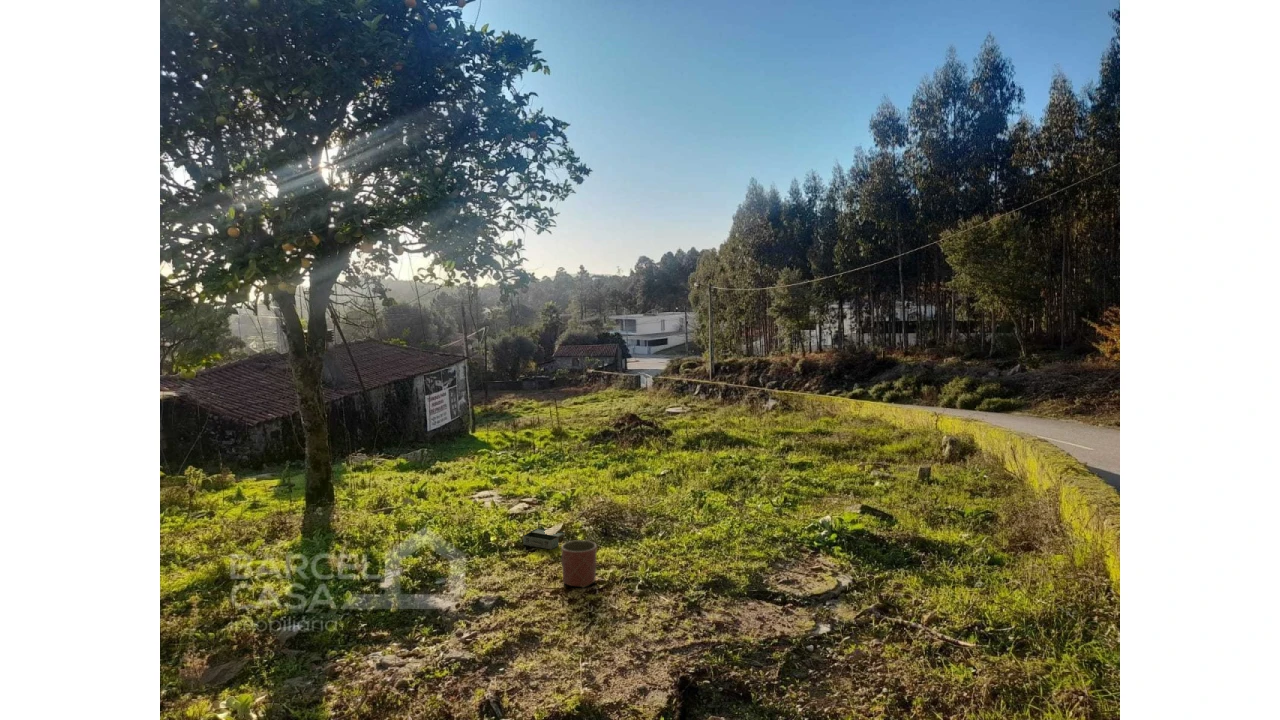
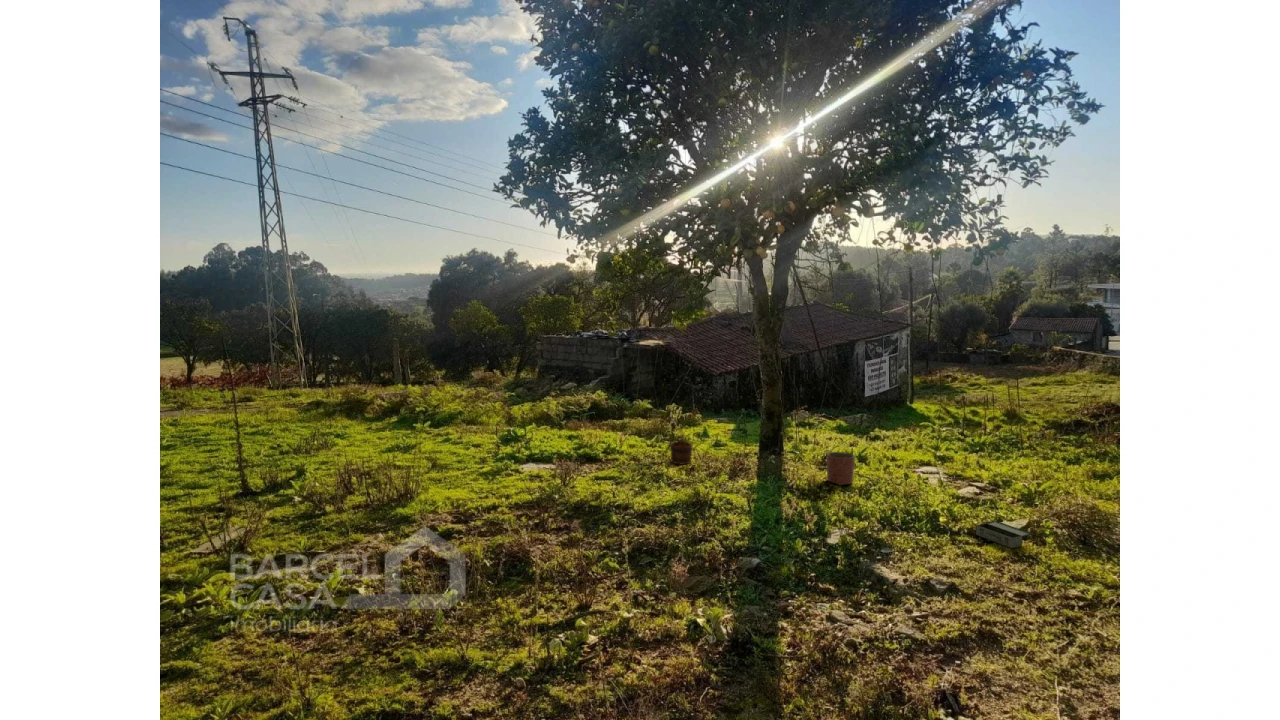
wooden bucket: none [179,490,214,539] -> present [670,426,692,465]
planter: present [561,540,597,587] -> present [827,452,855,485]

